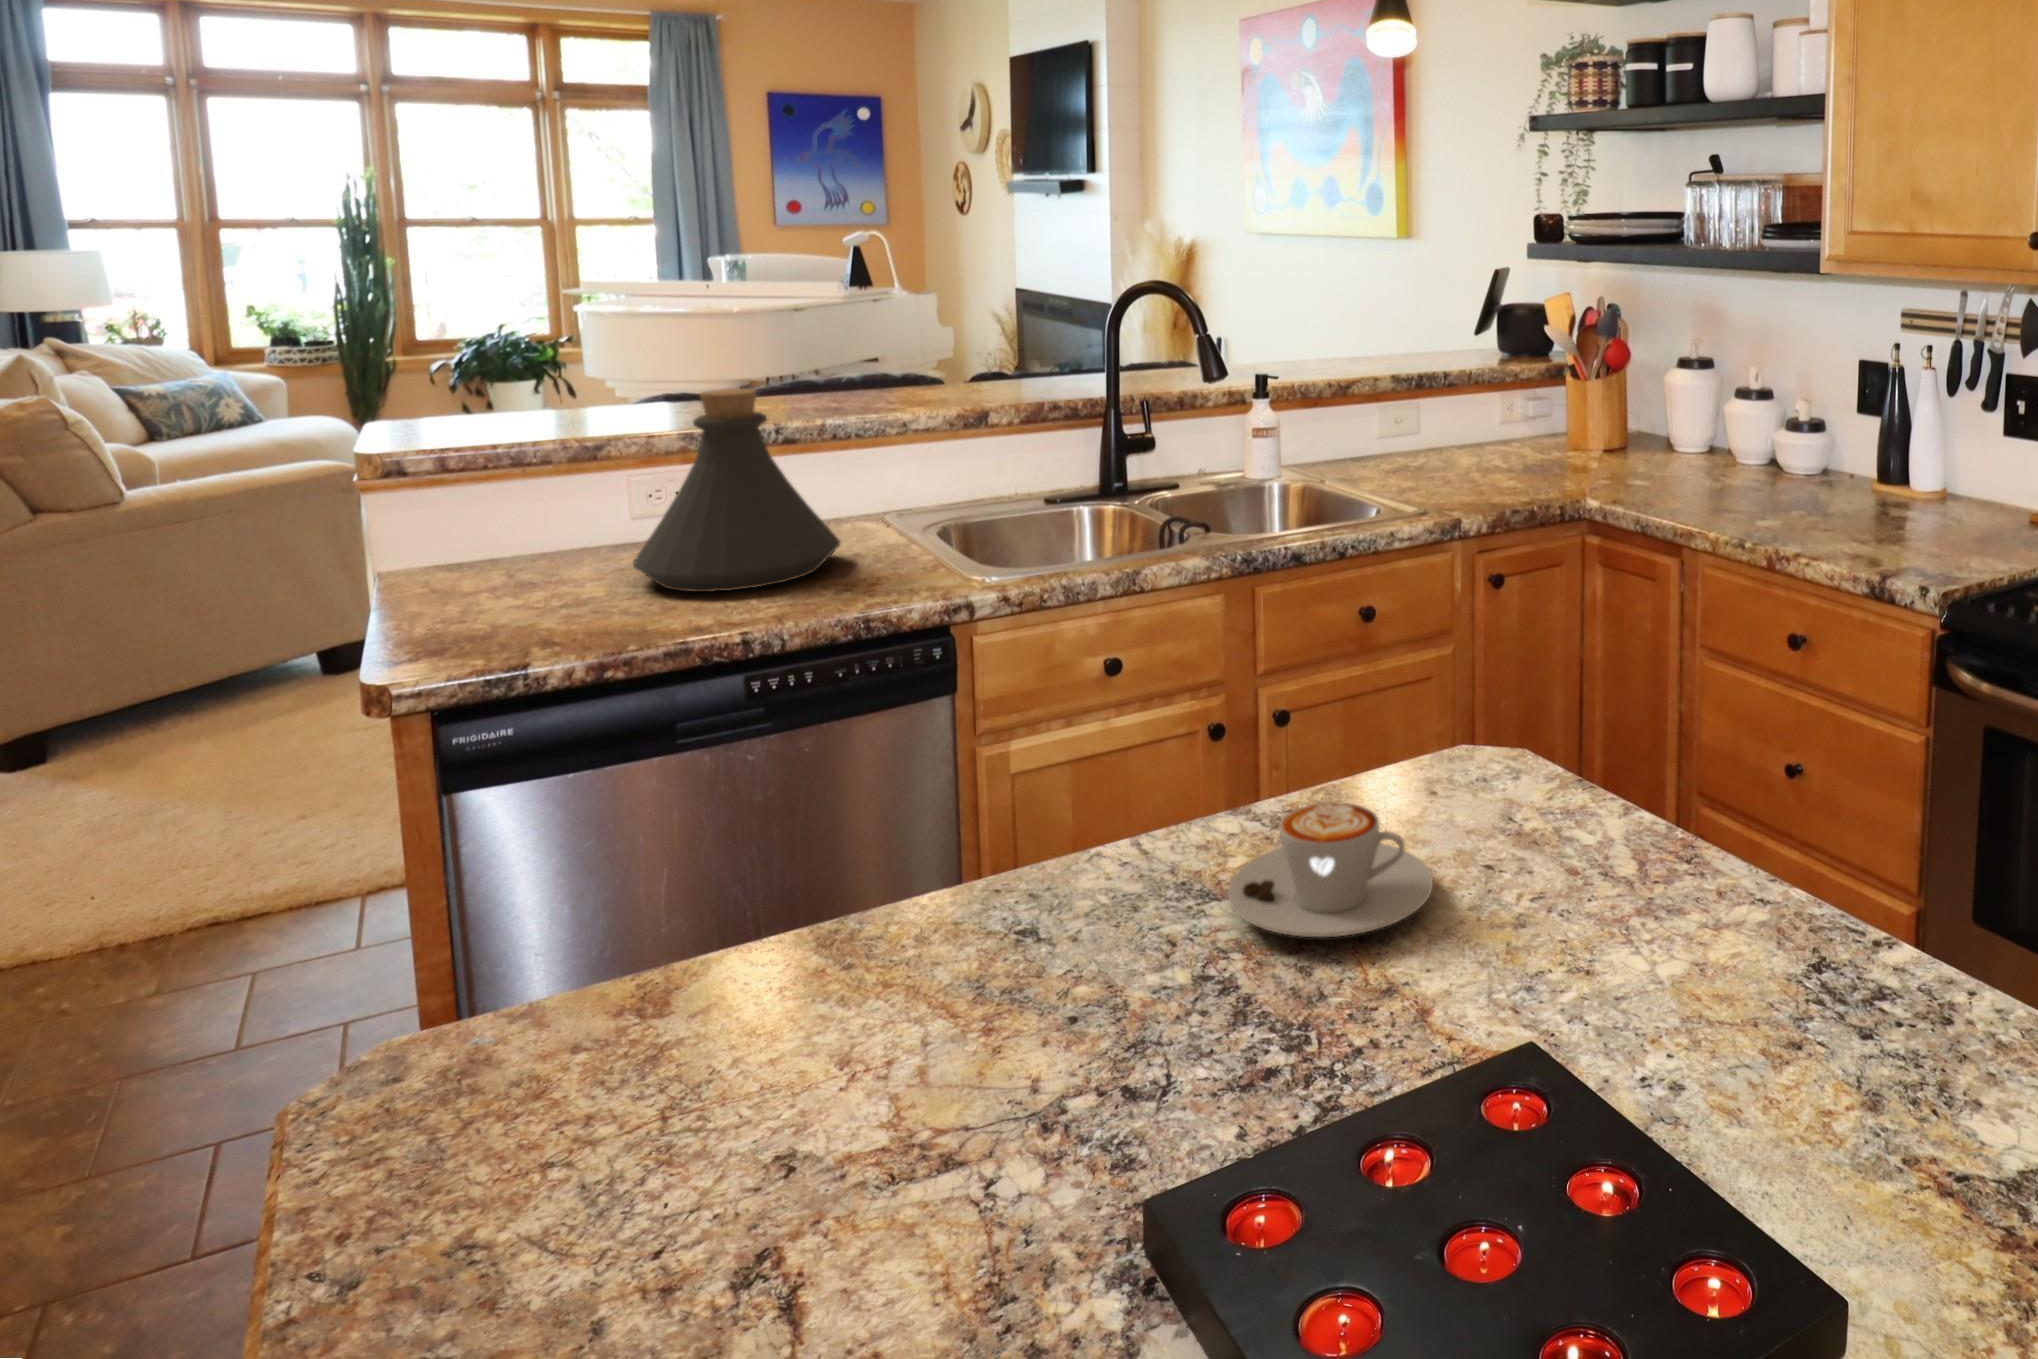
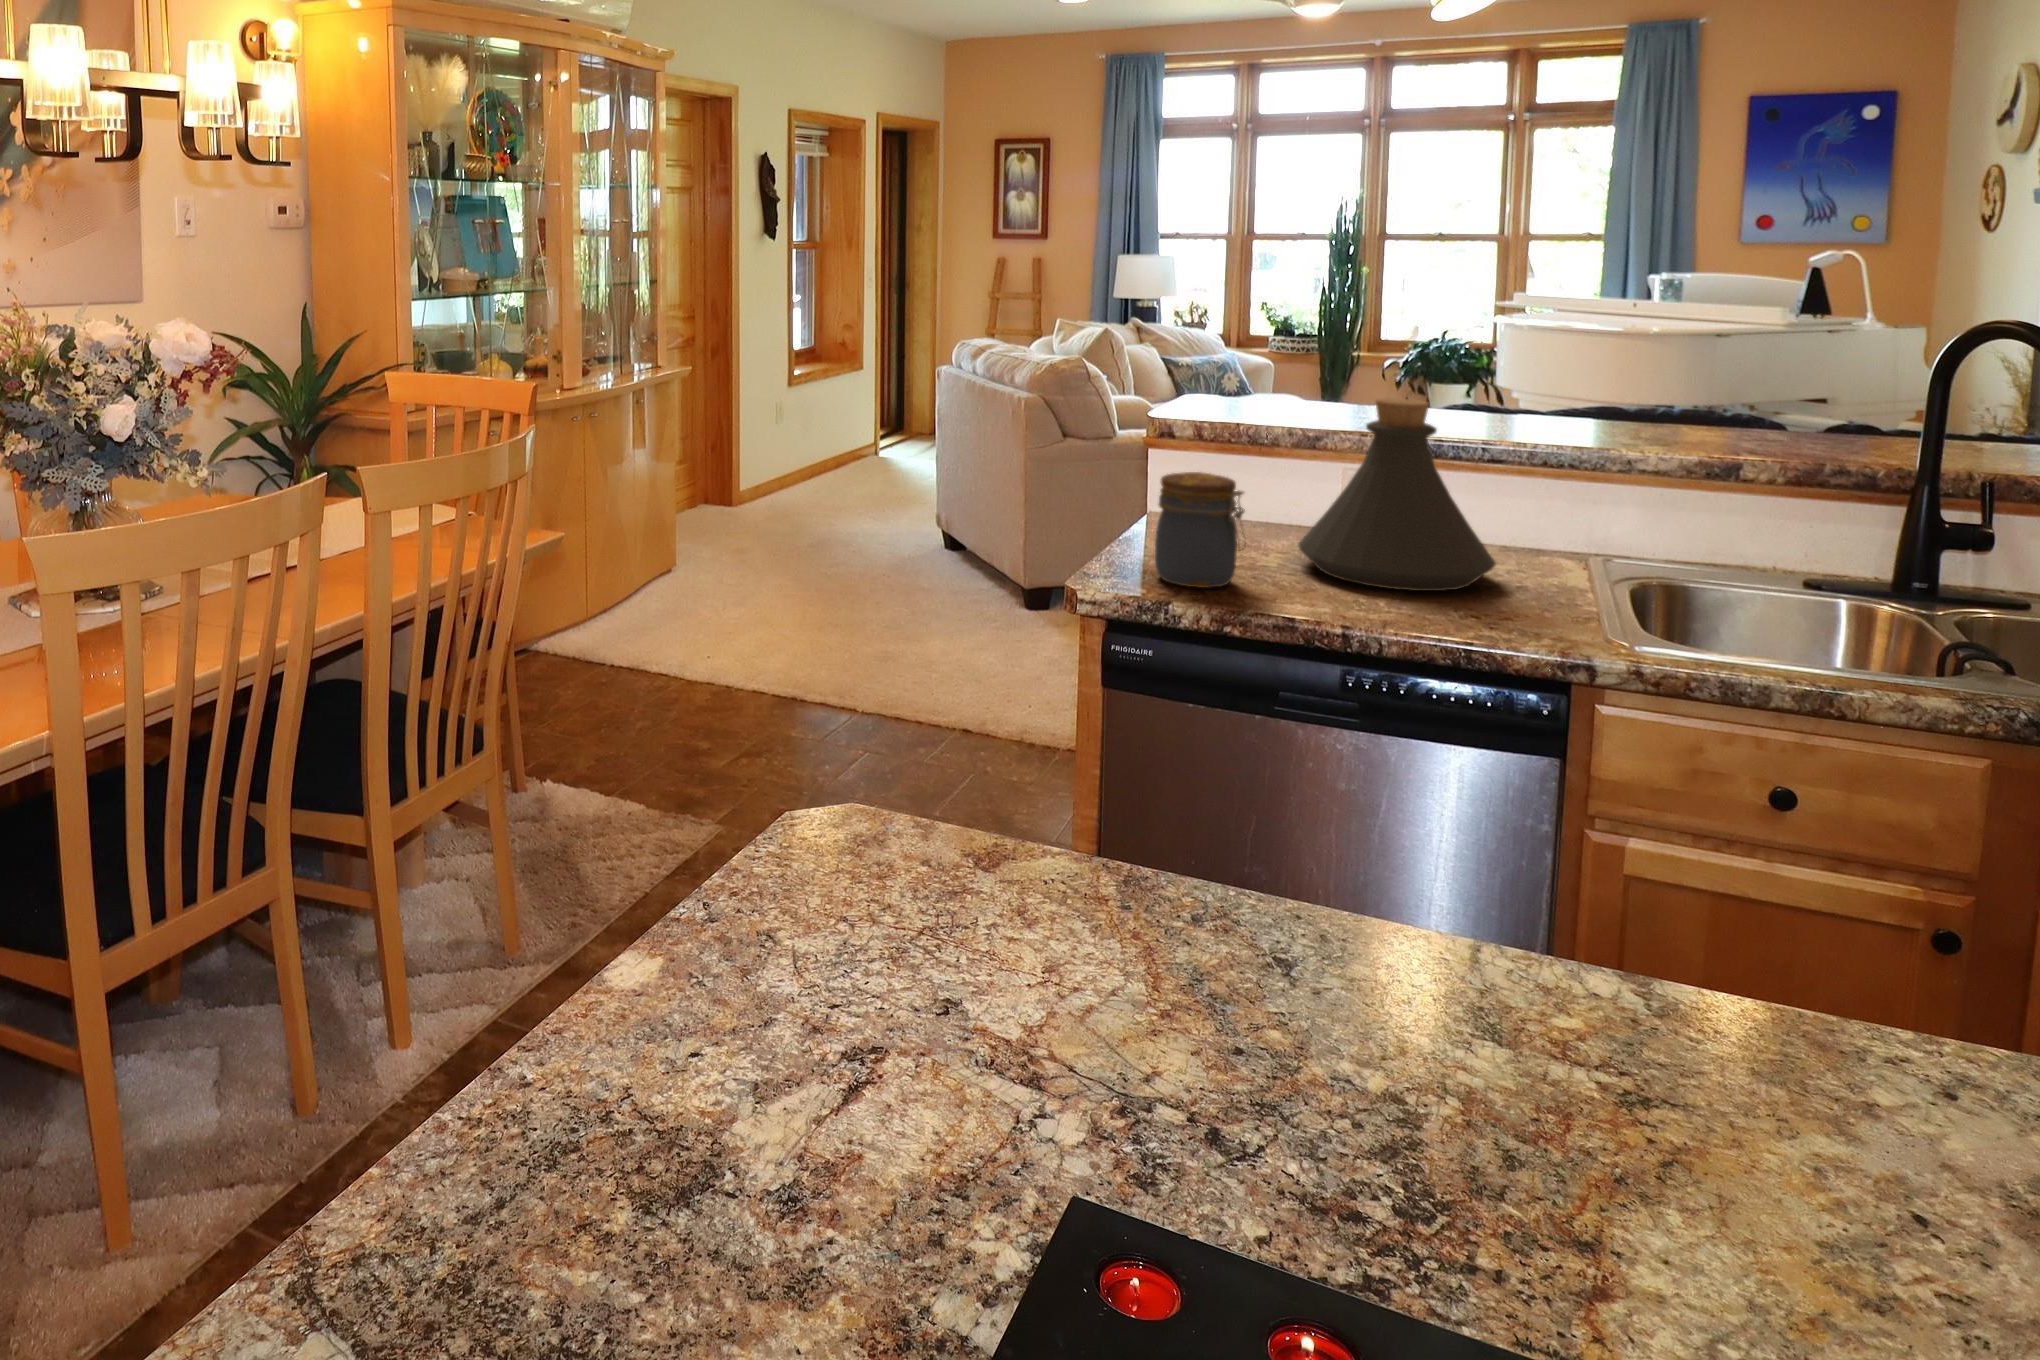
jar: none [480,506,604,646] -> present [1155,472,1244,588]
coffee cup: present [1228,802,1433,937] -> none [1484,984,1798,1188]

